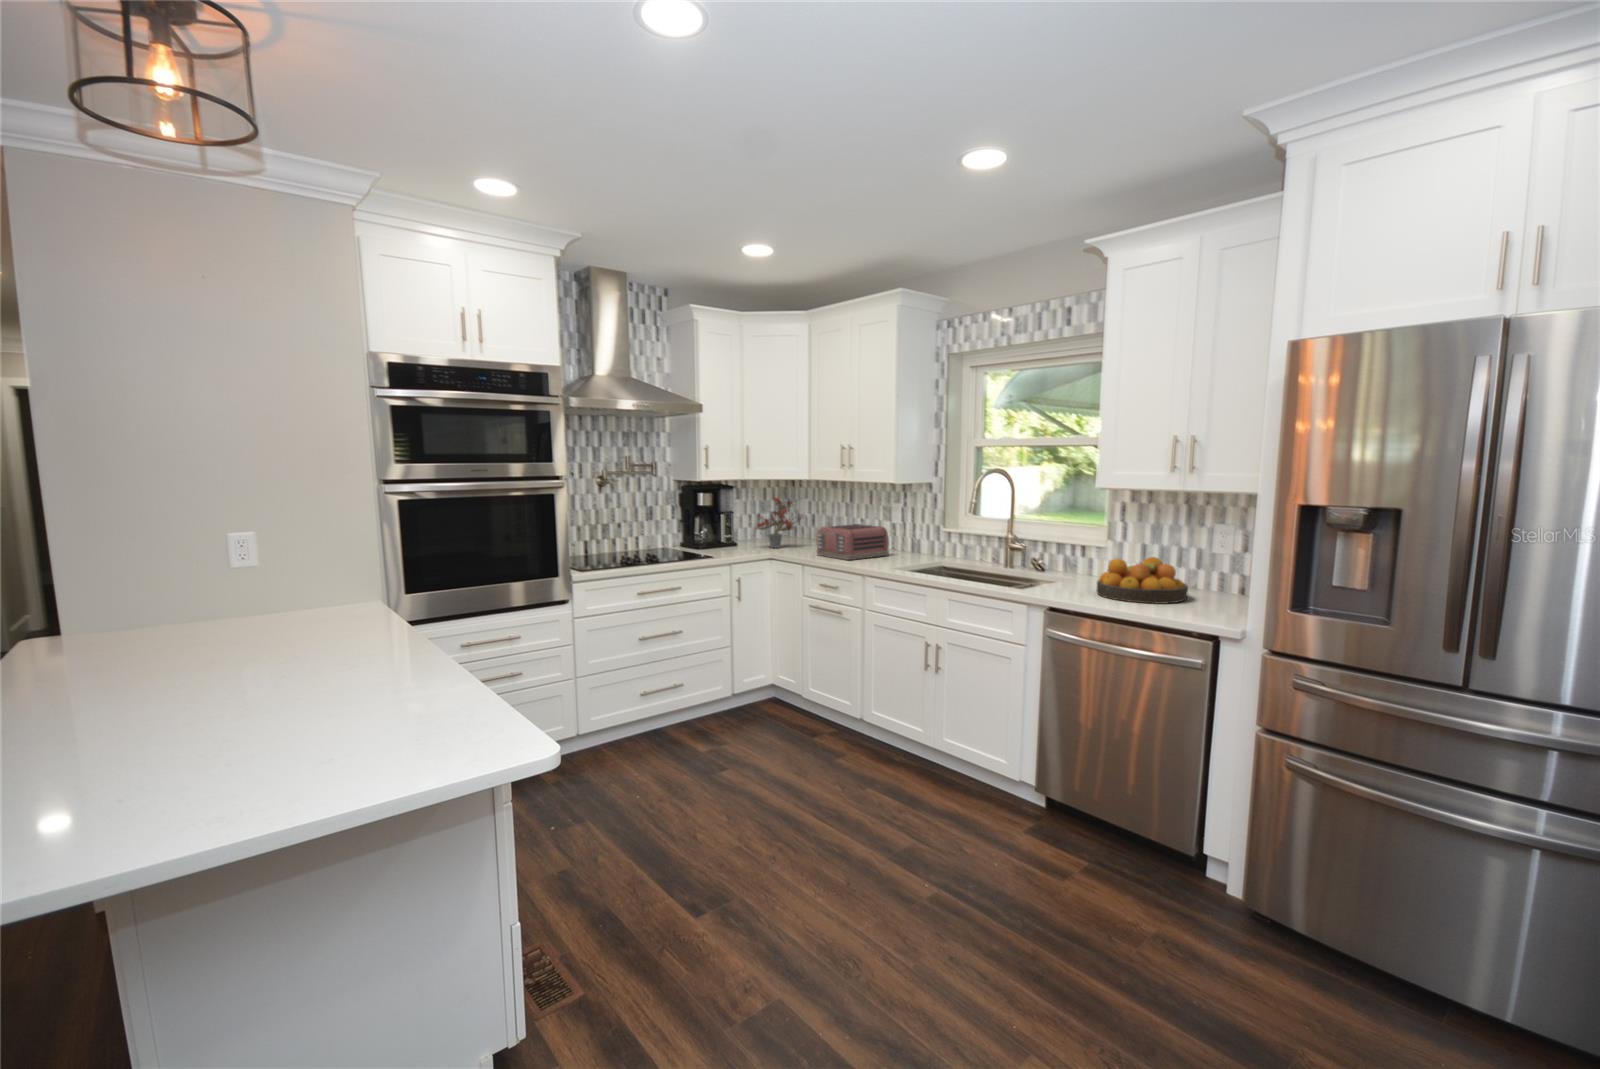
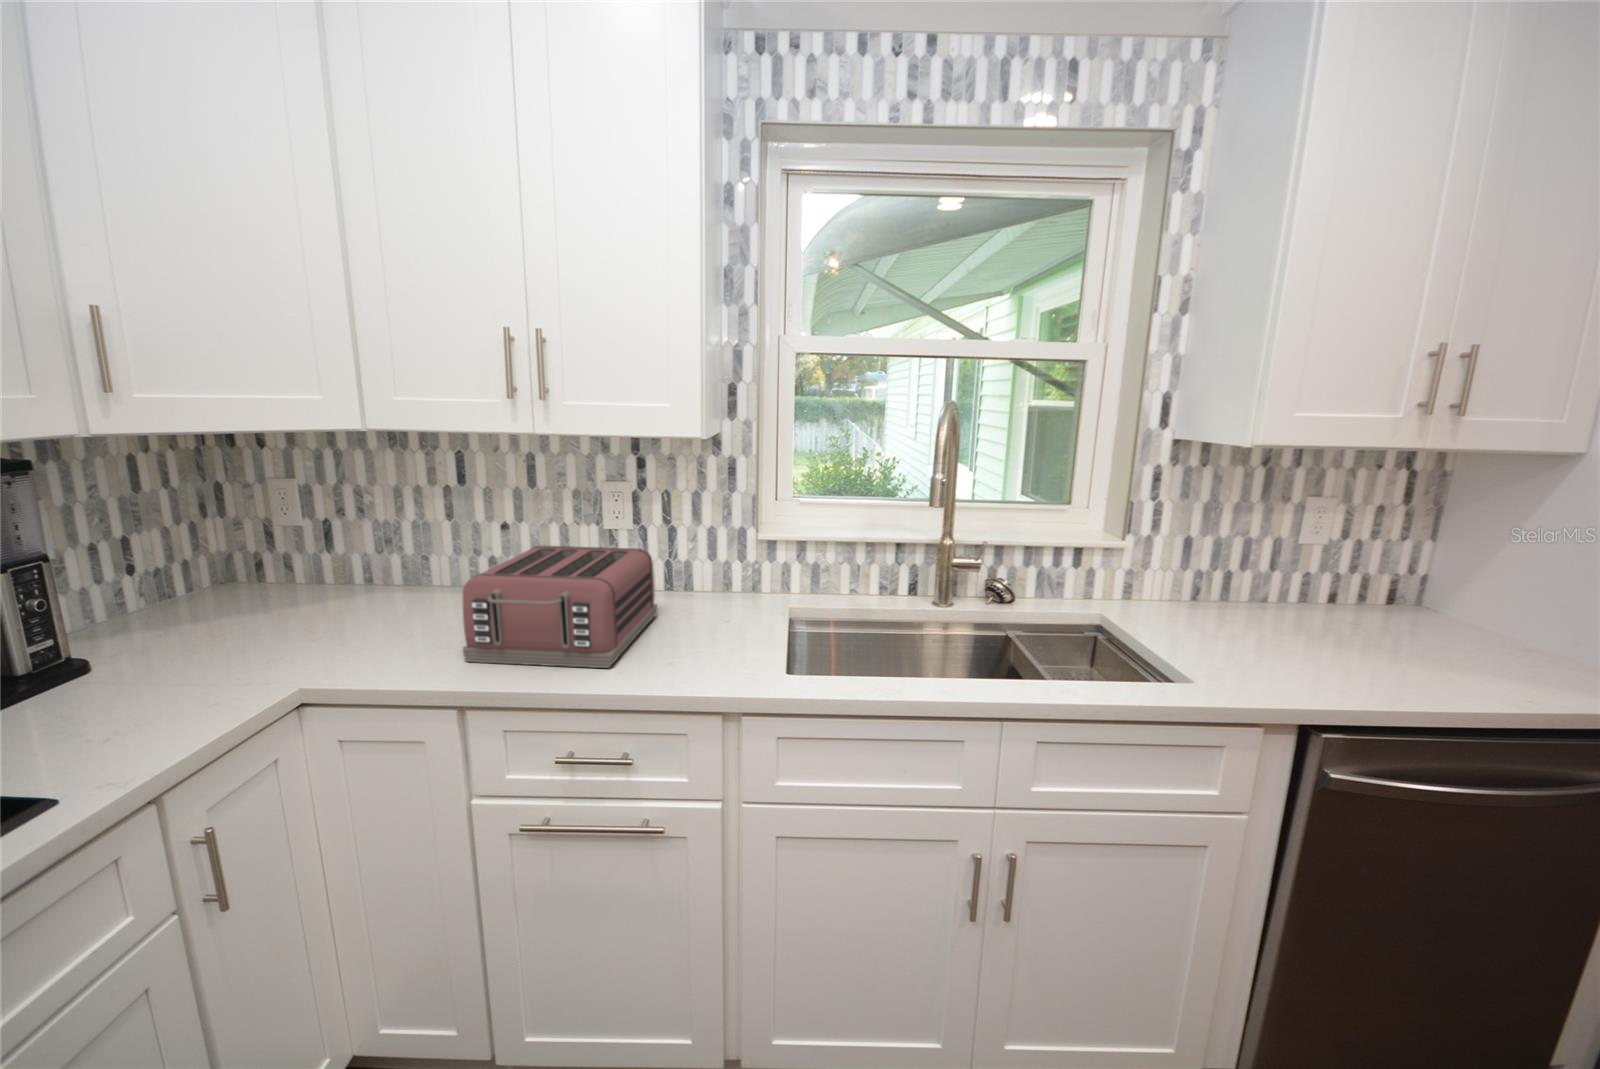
potted plant: present [751,497,802,548] -> none [118,451,354,657]
fruit bowl: present [1097,557,1188,604] -> none [1232,569,1432,677]

